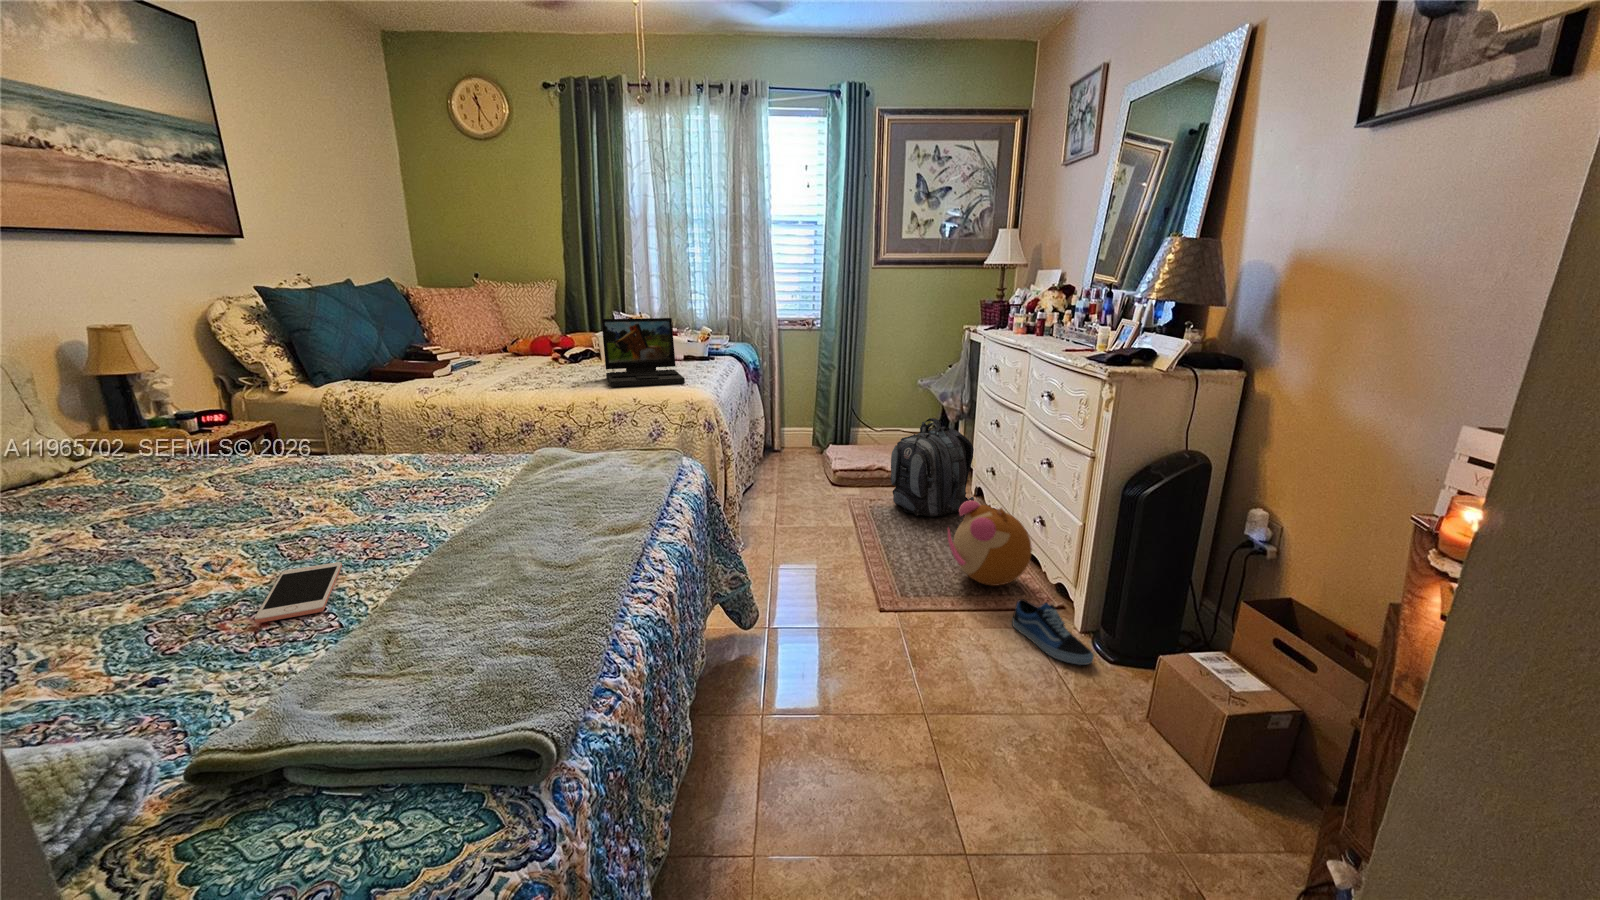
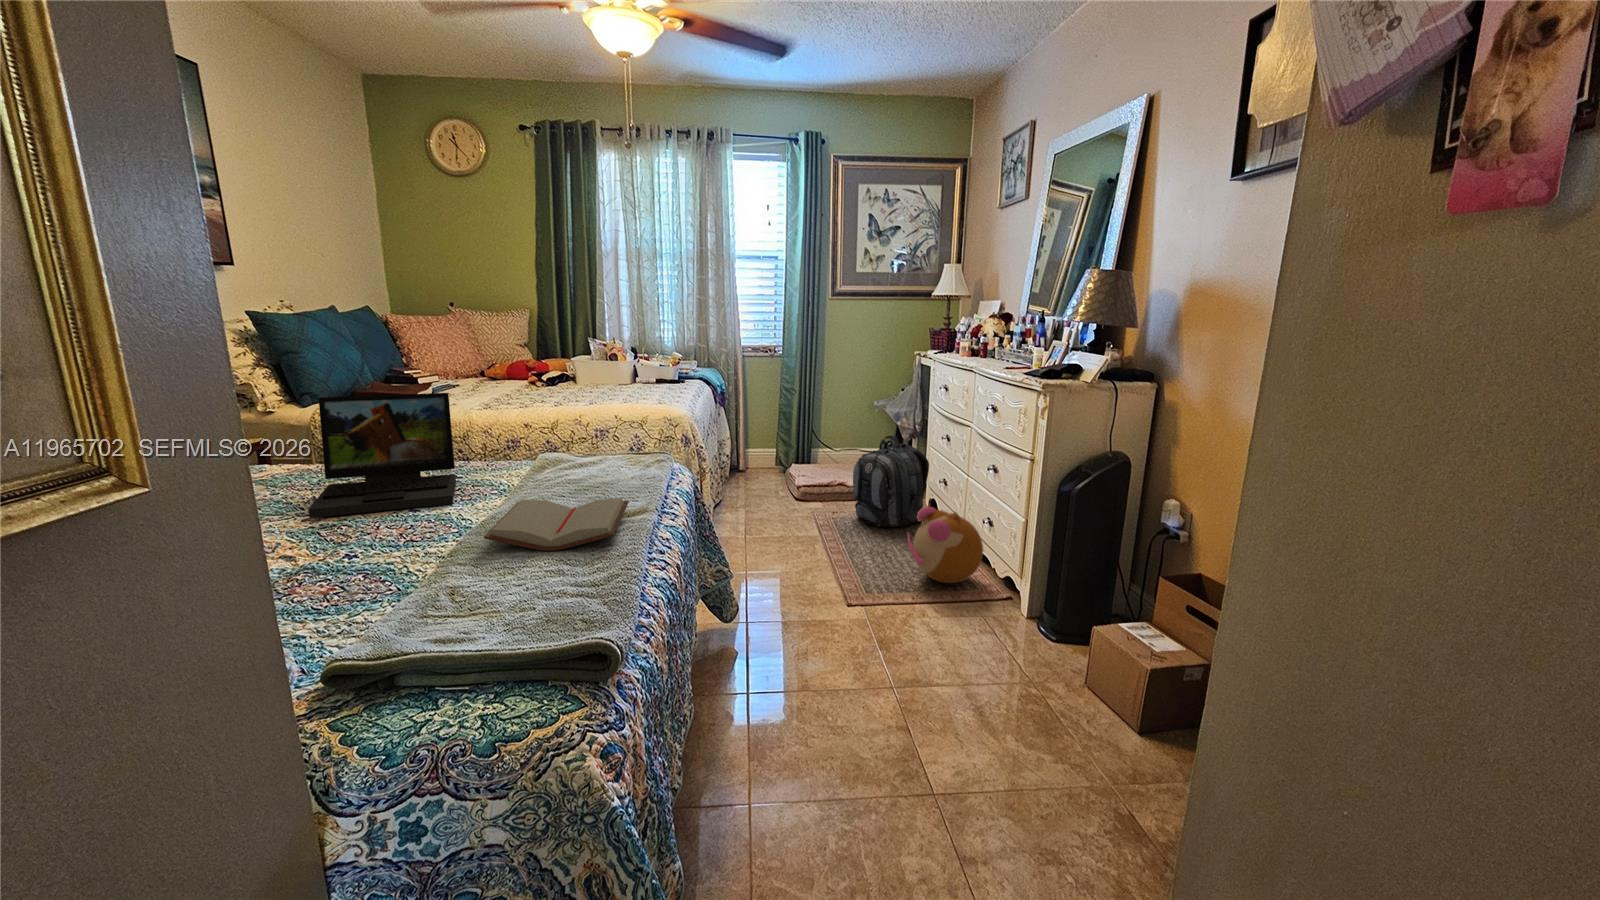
laptop: present [601,318,685,387] -> present [308,393,456,518]
paperback book: none [436,512,617,582] -> present [484,498,629,551]
cell phone: present [254,562,342,623] -> none [326,545,386,588]
shoe: present [1012,599,1094,665] -> none [967,591,1039,645]

